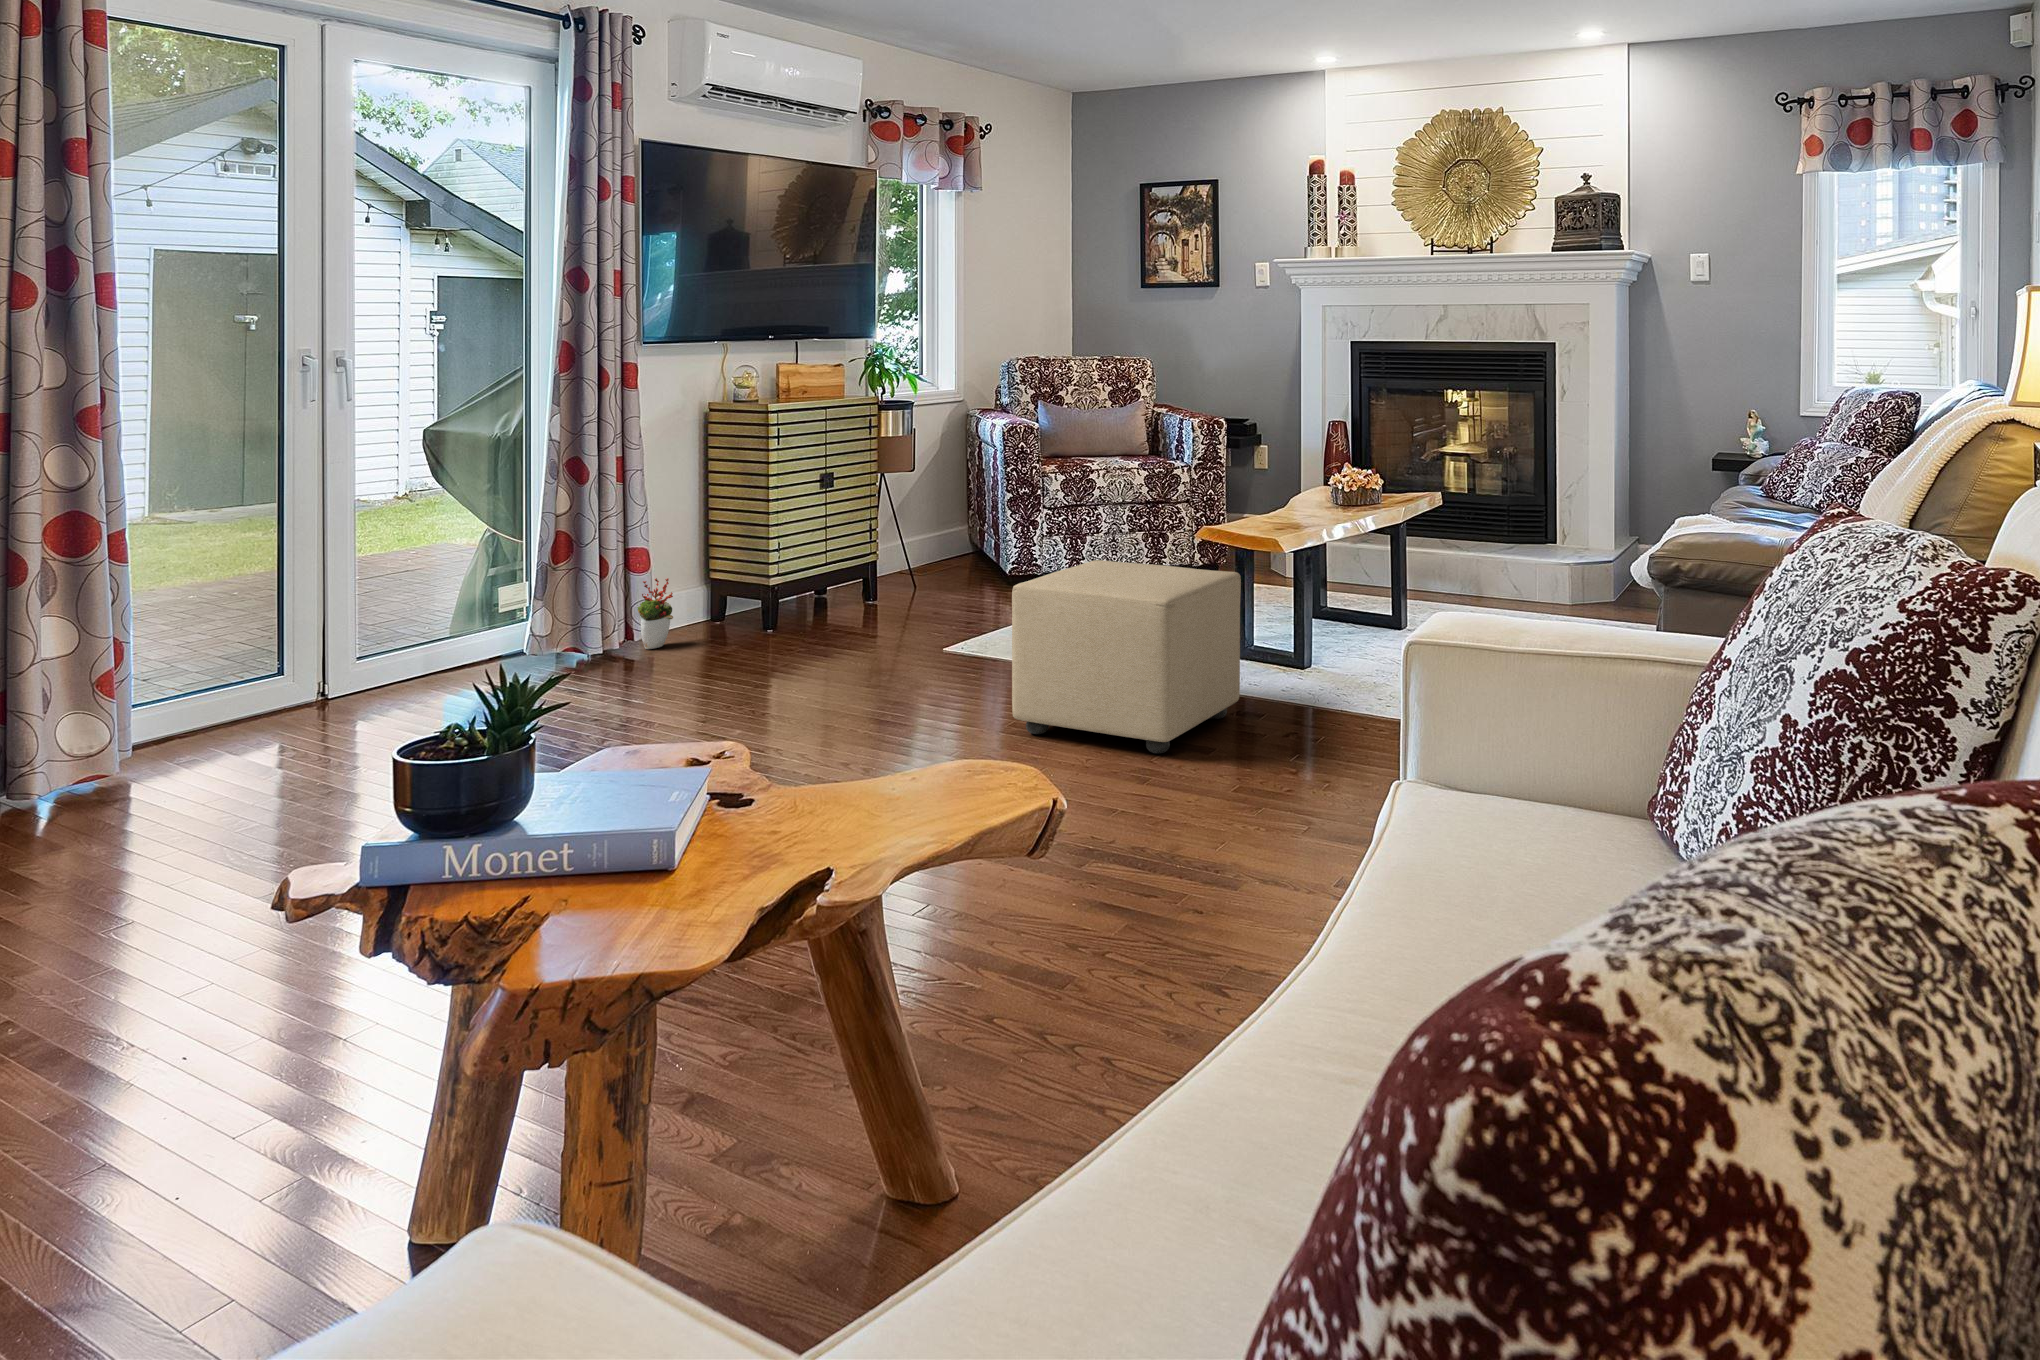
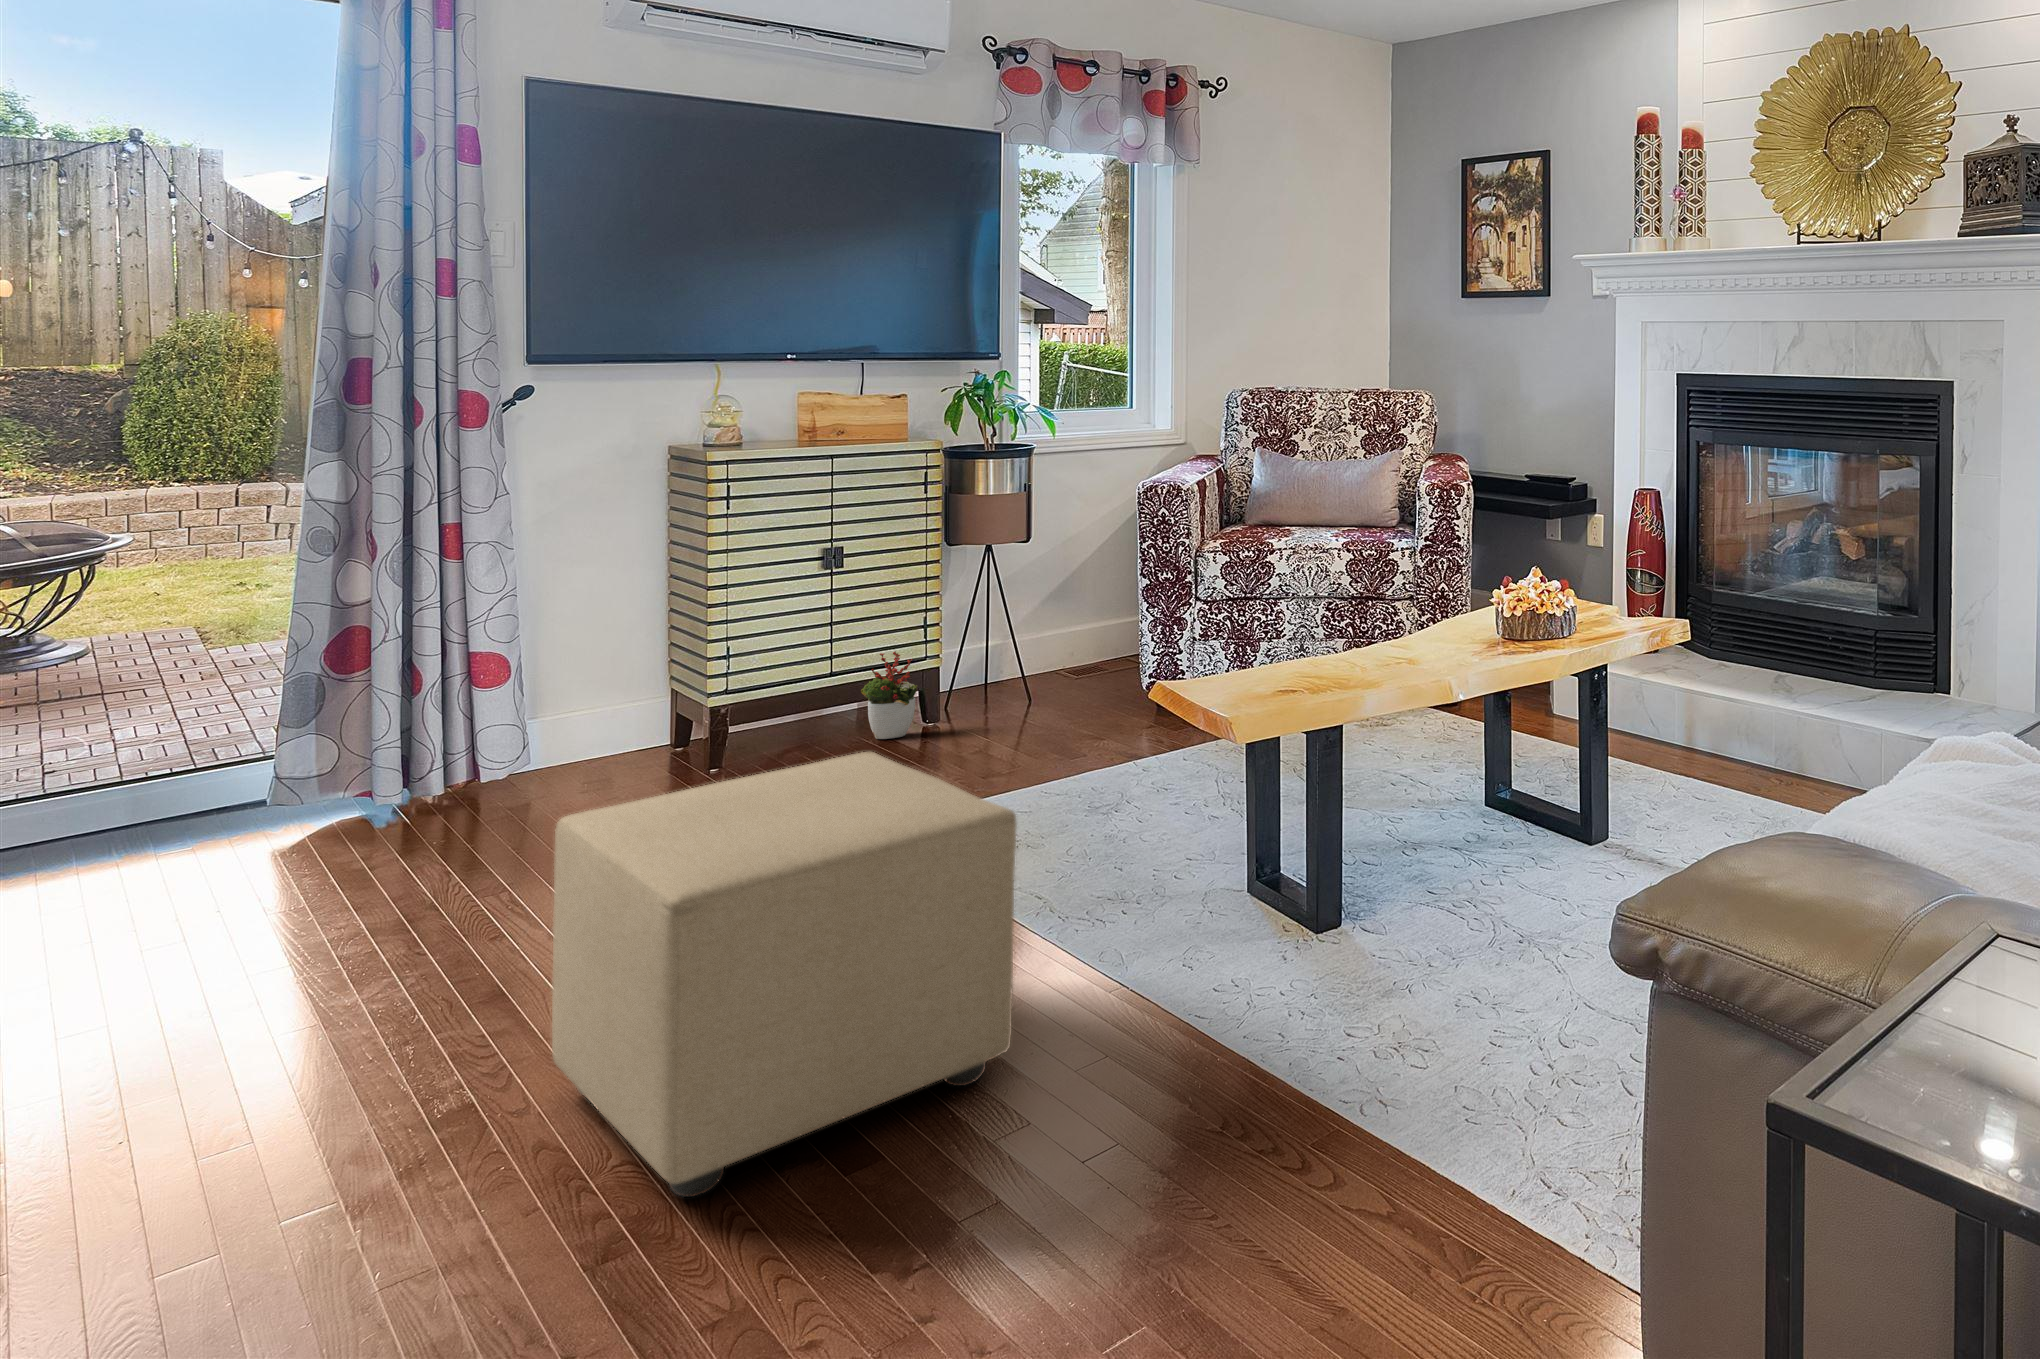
decorative plant: present [638,578,673,649] -> present [861,651,917,739]

